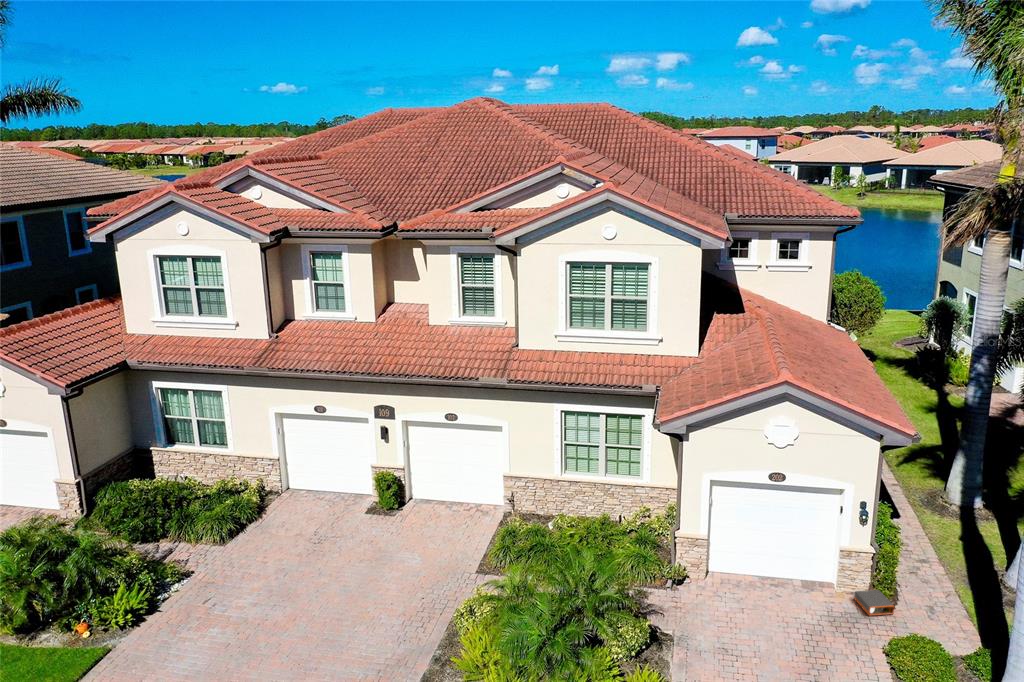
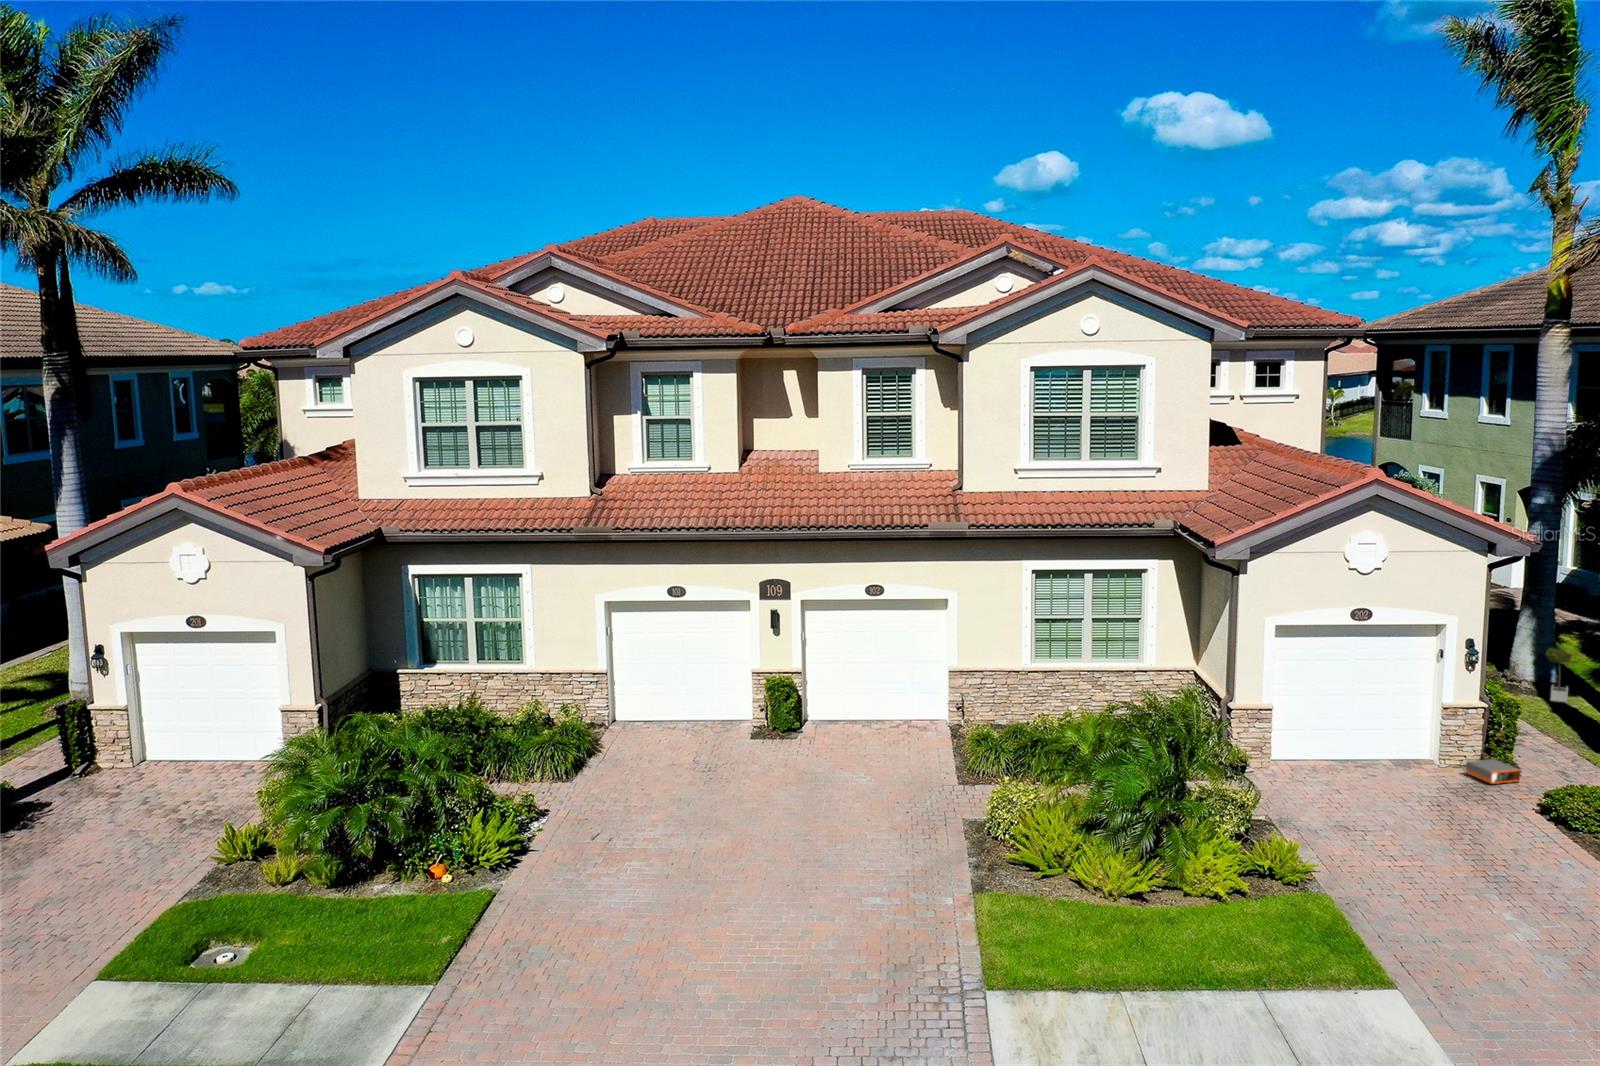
potted tree: none [955,475,975,516] -> present [1546,648,1571,702]

